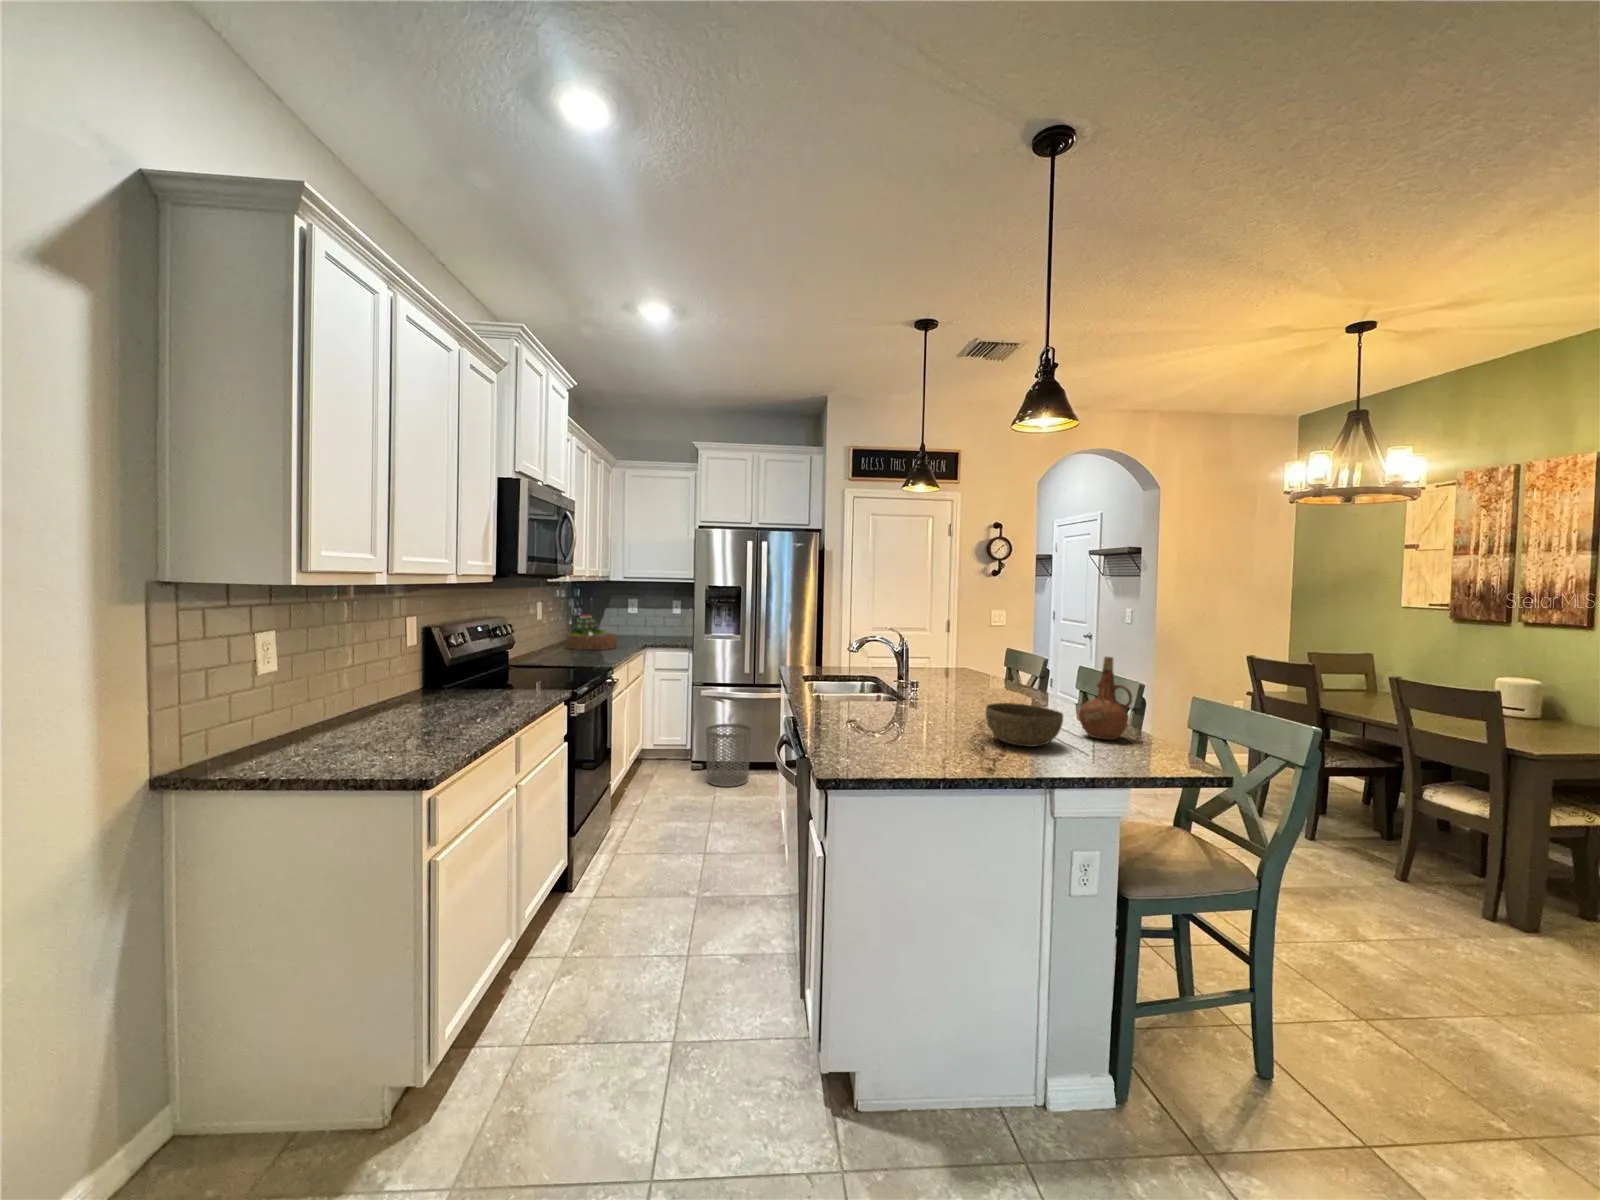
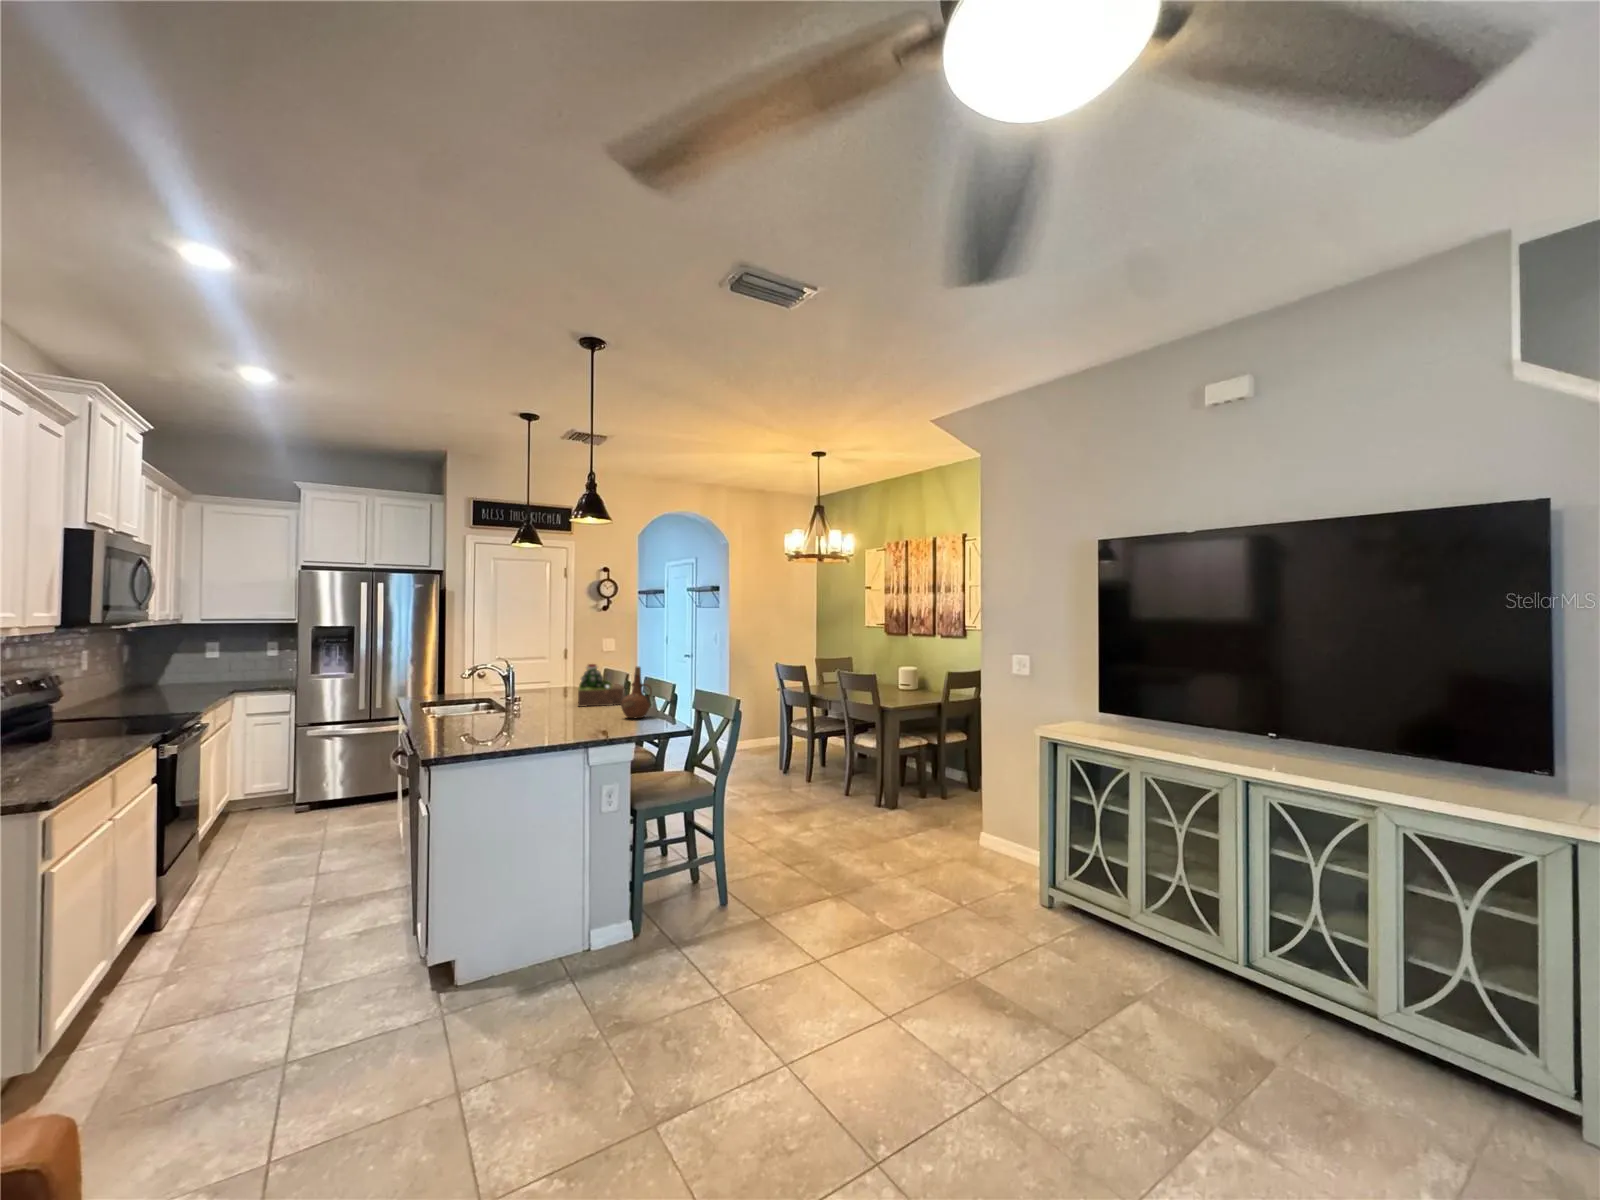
succulent plant: present [567,614,617,650] -> present [578,664,625,707]
bowl: present [986,703,1063,747] -> none [556,701,605,727]
waste bin: present [706,724,751,787] -> none [314,758,368,821]

